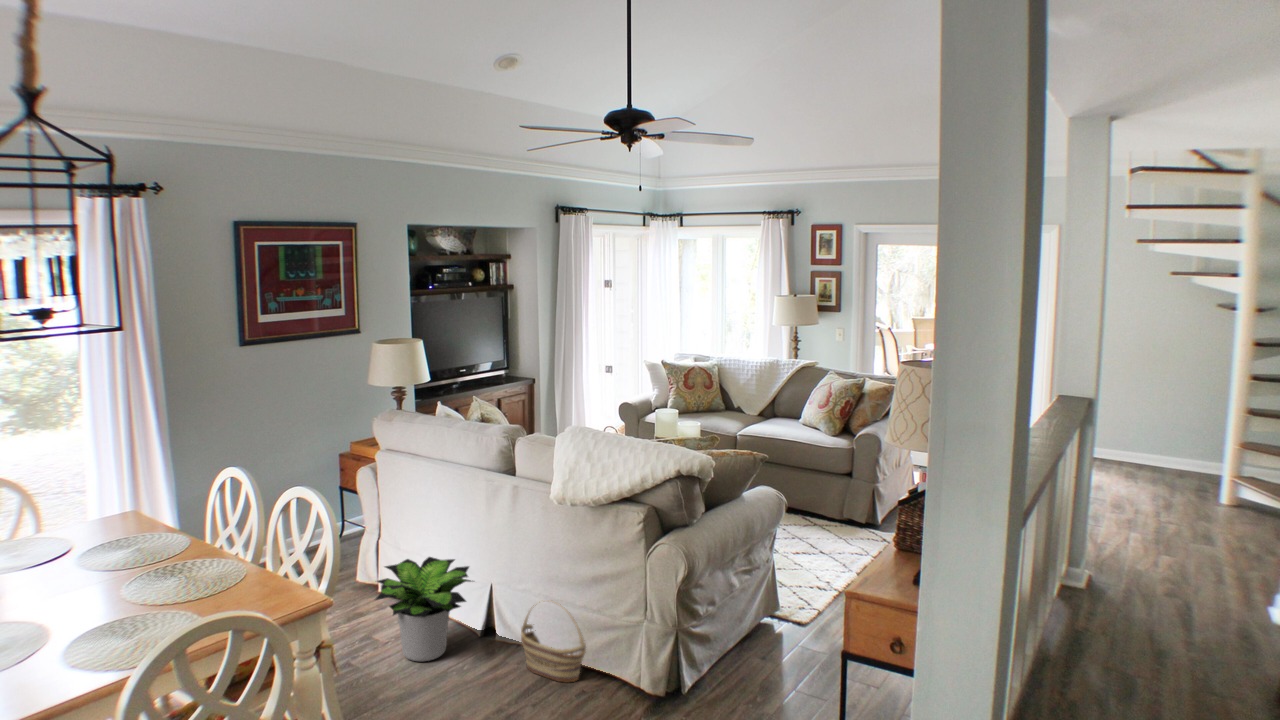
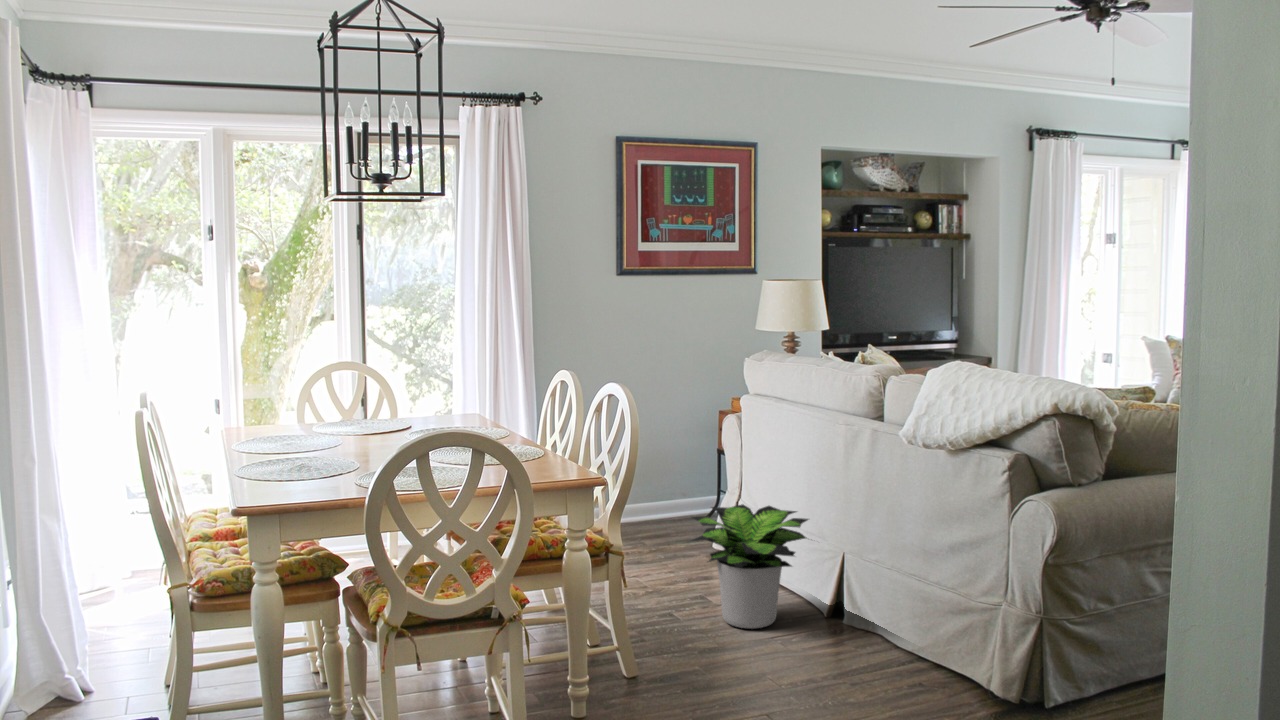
basket: present [521,604,586,682] -> none [859,568,942,686]

